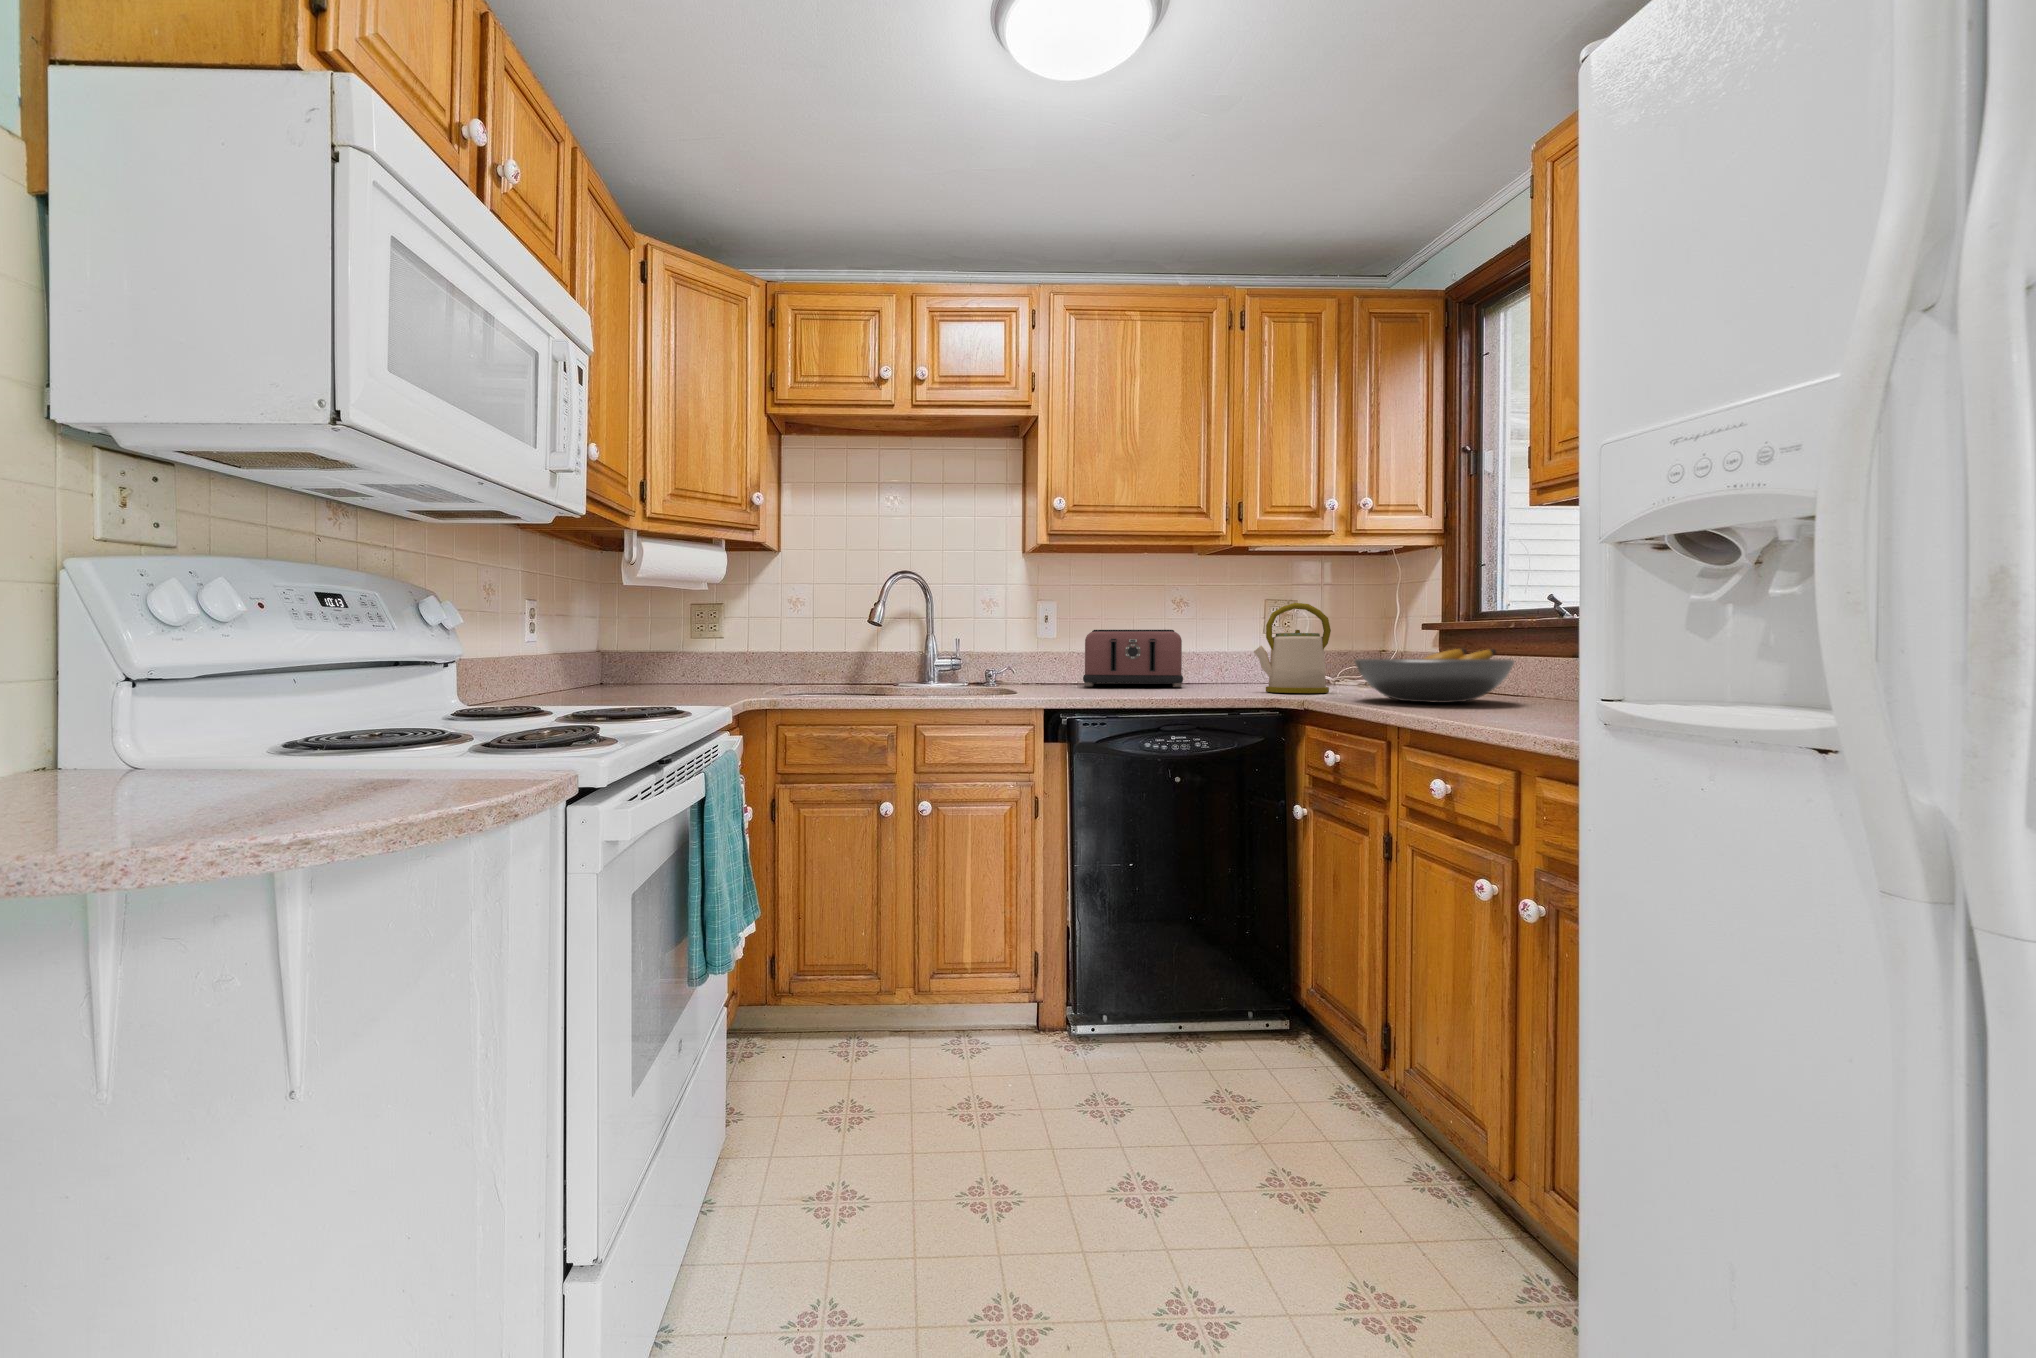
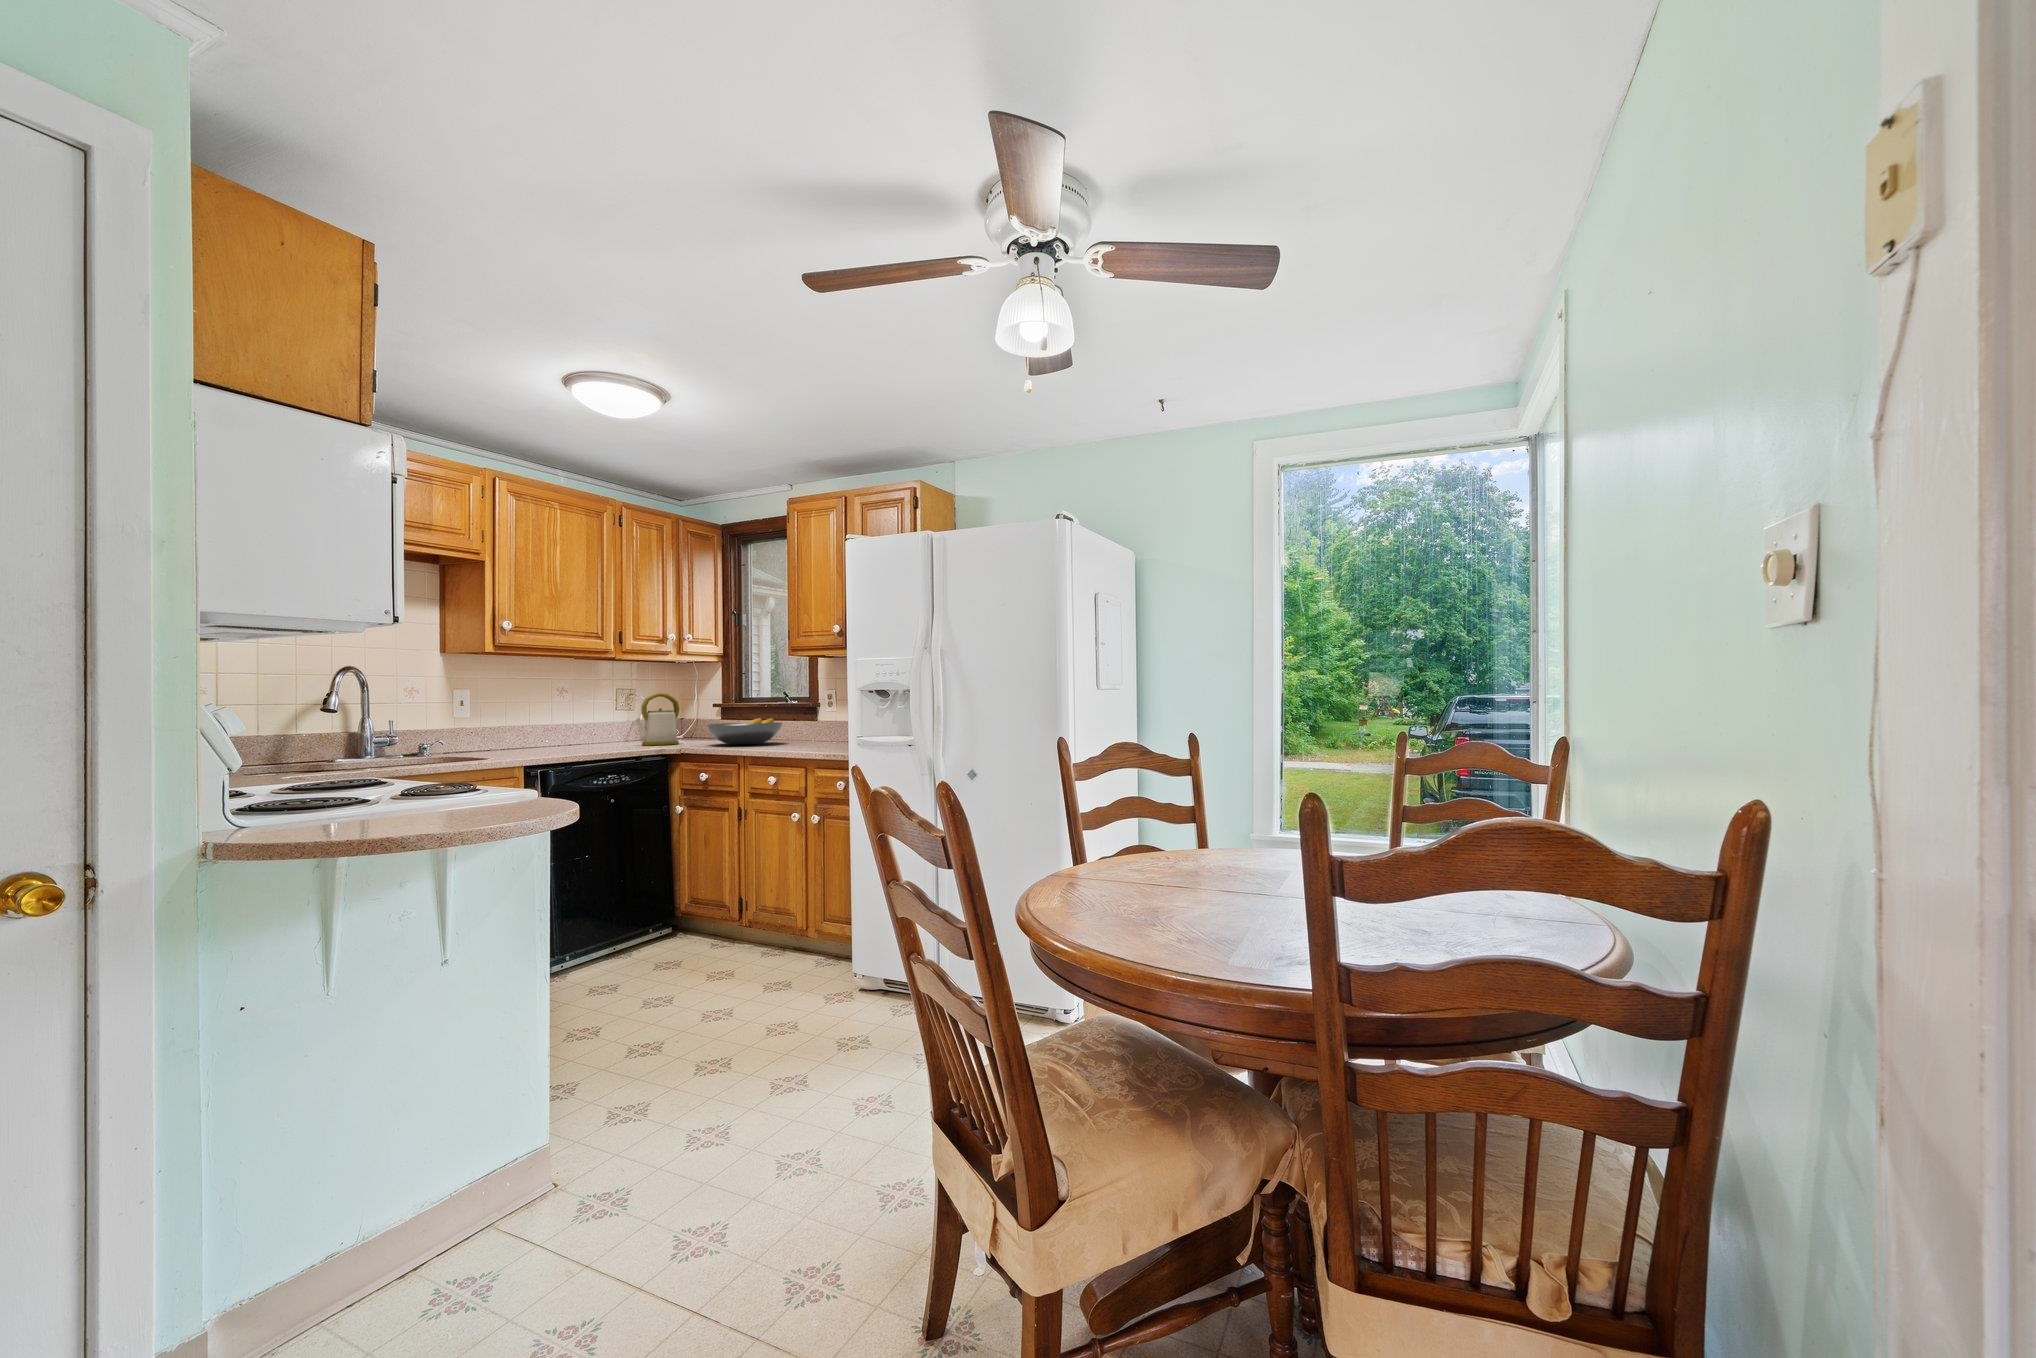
toaster: present [1083,630,1183,687] -> none [484,709,579,749]

